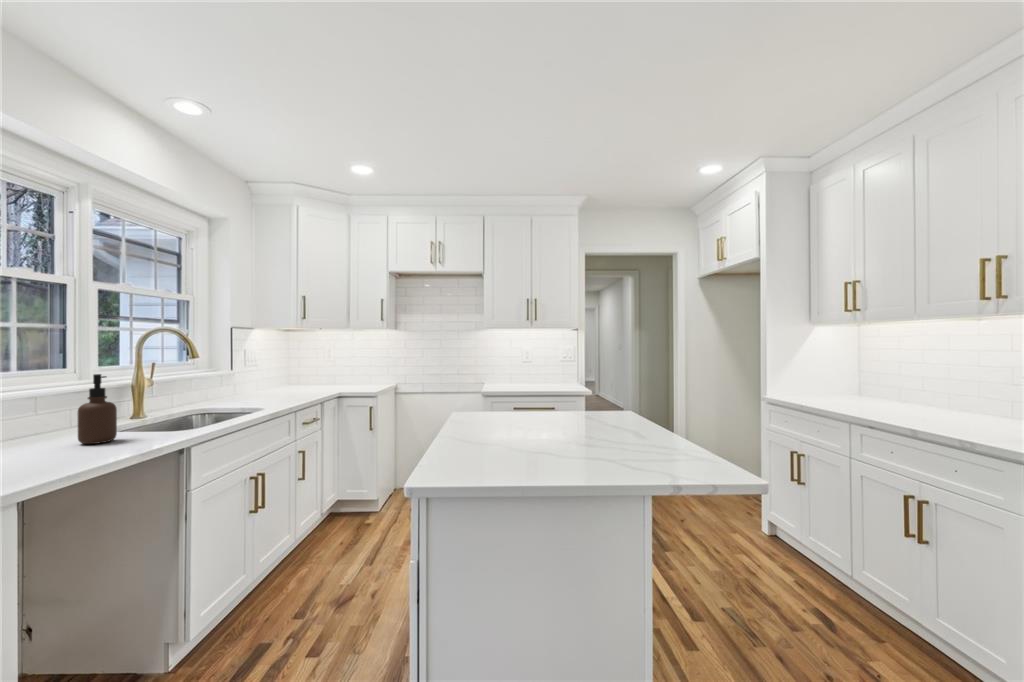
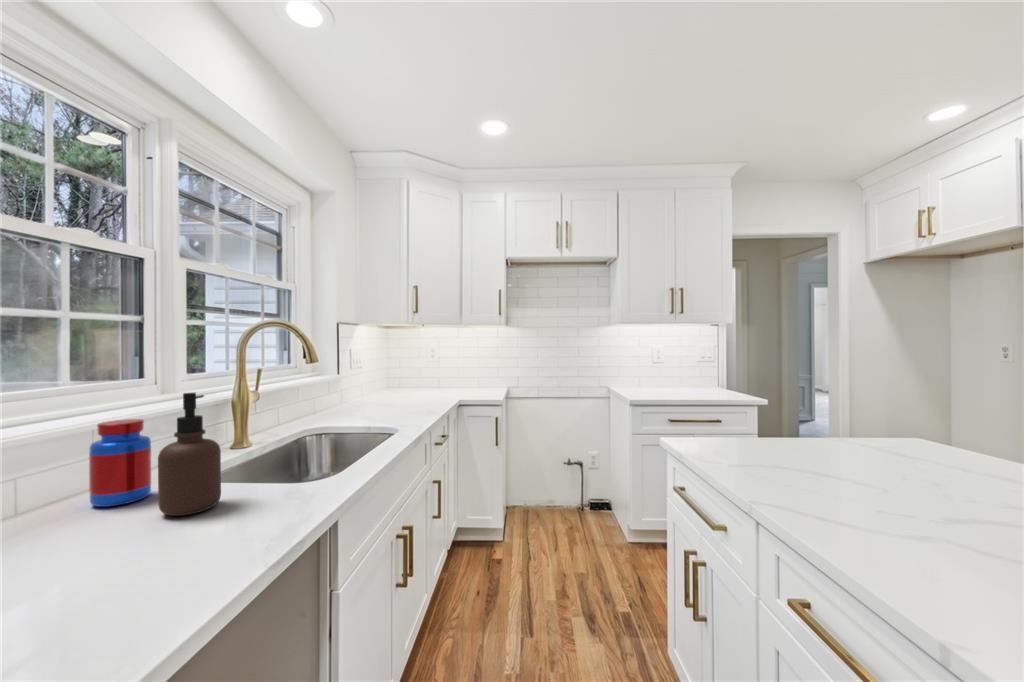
jar: none [34,391,72,442] -> present [89,419,151,507]

